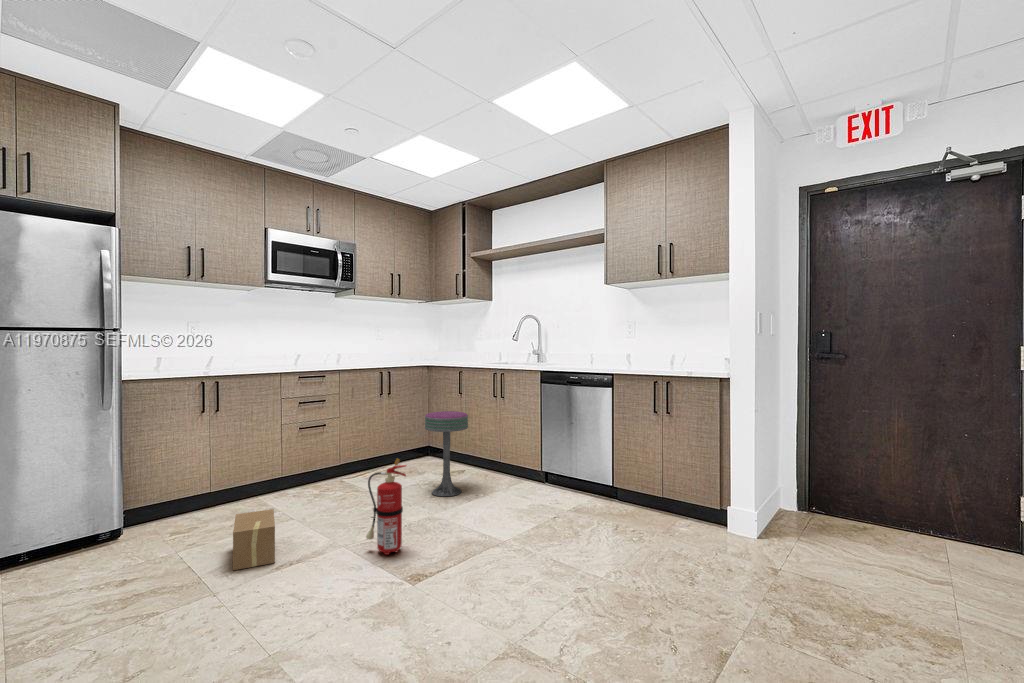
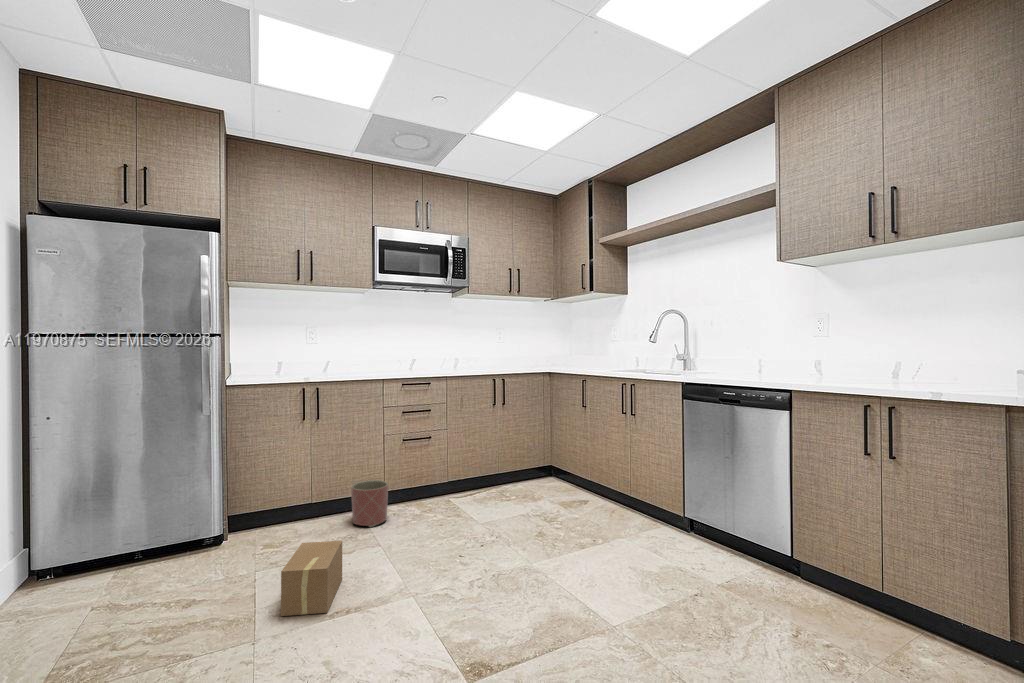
bar stool: present [425,411,468,496] -> none [532,430,585,537]
fire extinguisher: present [366,459,406,555] -> none [433,498,480,625]
planter: none [255,465,291,506] -> present [351,480,388,527]

